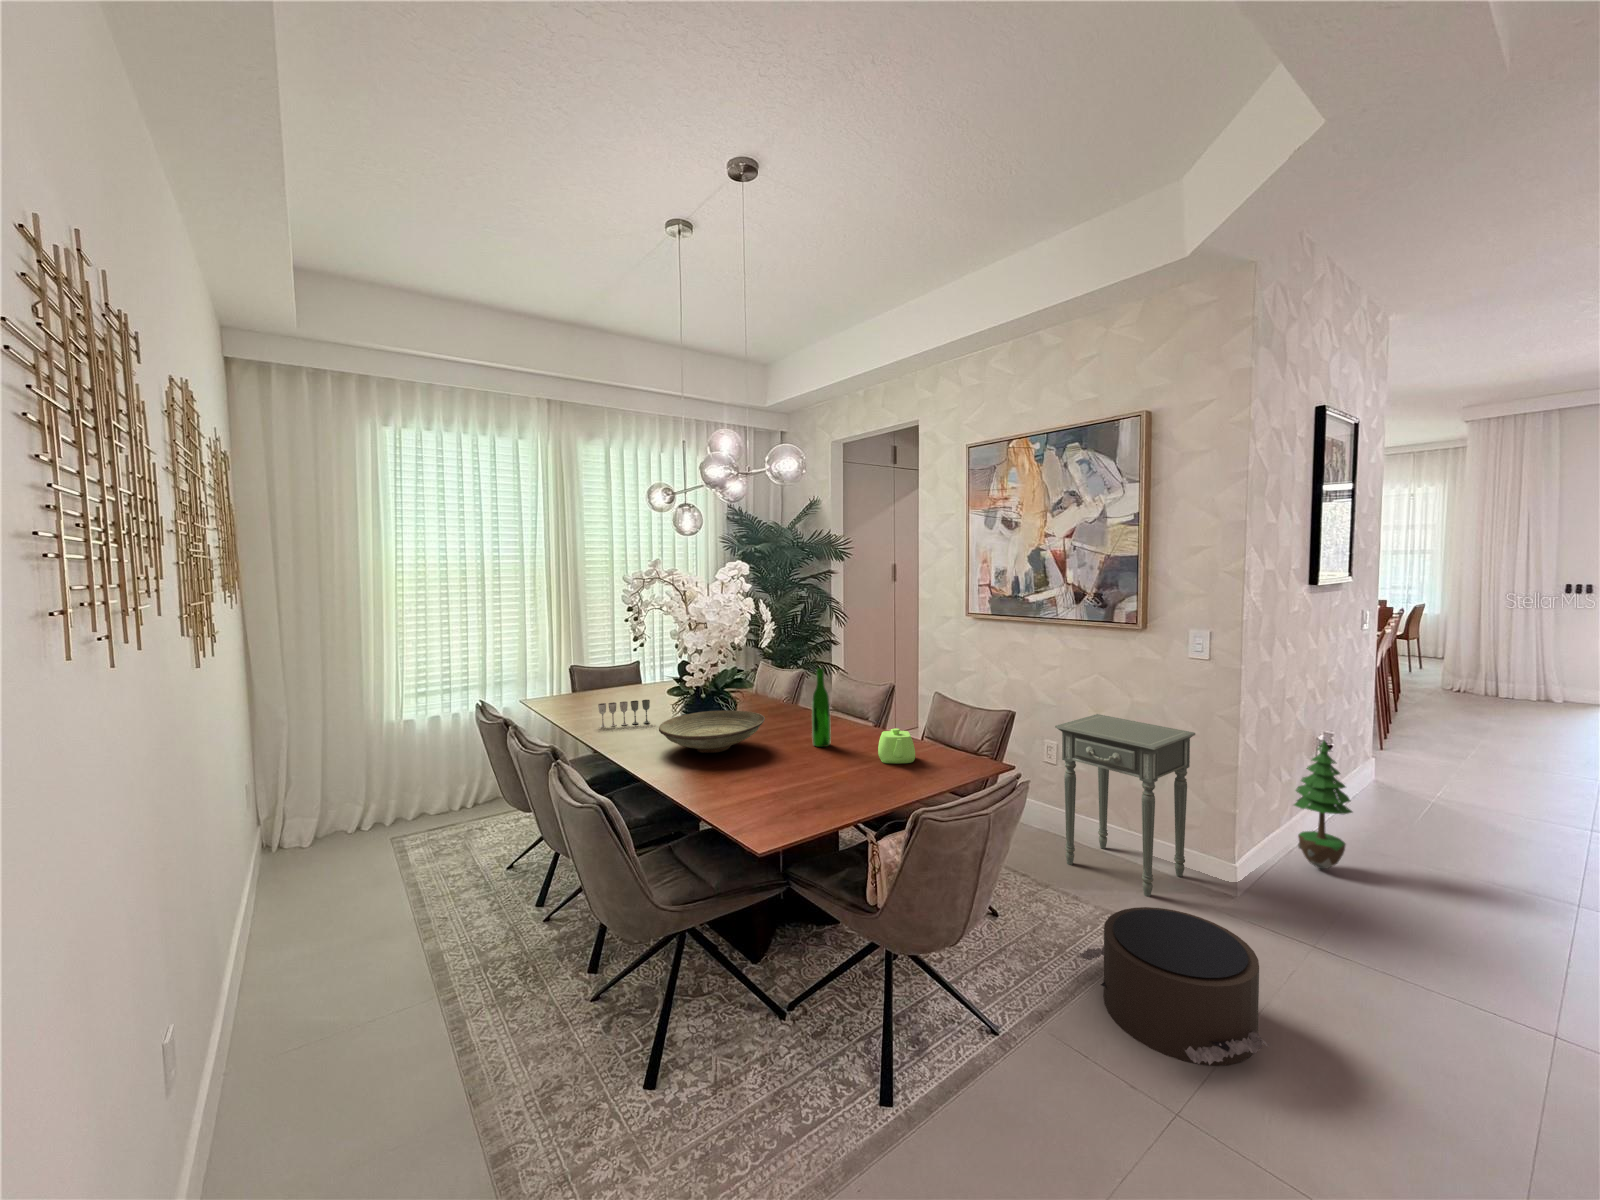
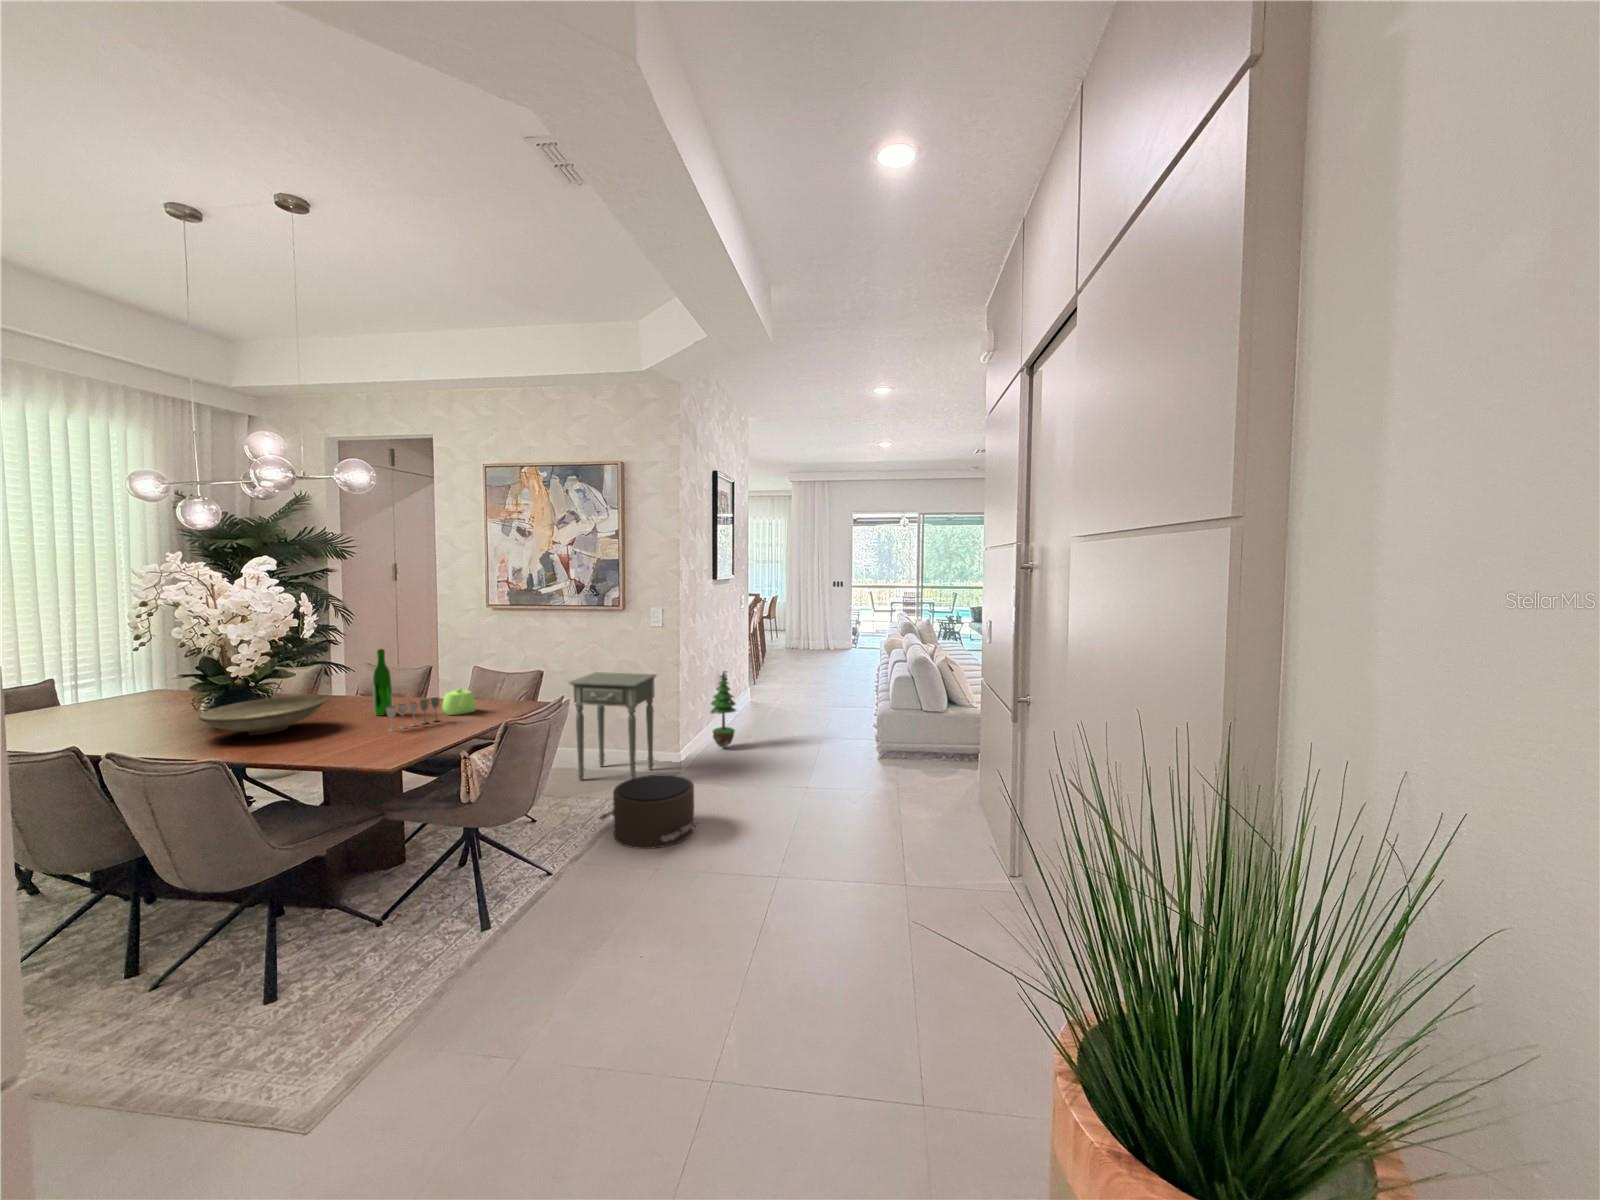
wine glass: present [598,700,650,727] -> present [387,697,439,731]

